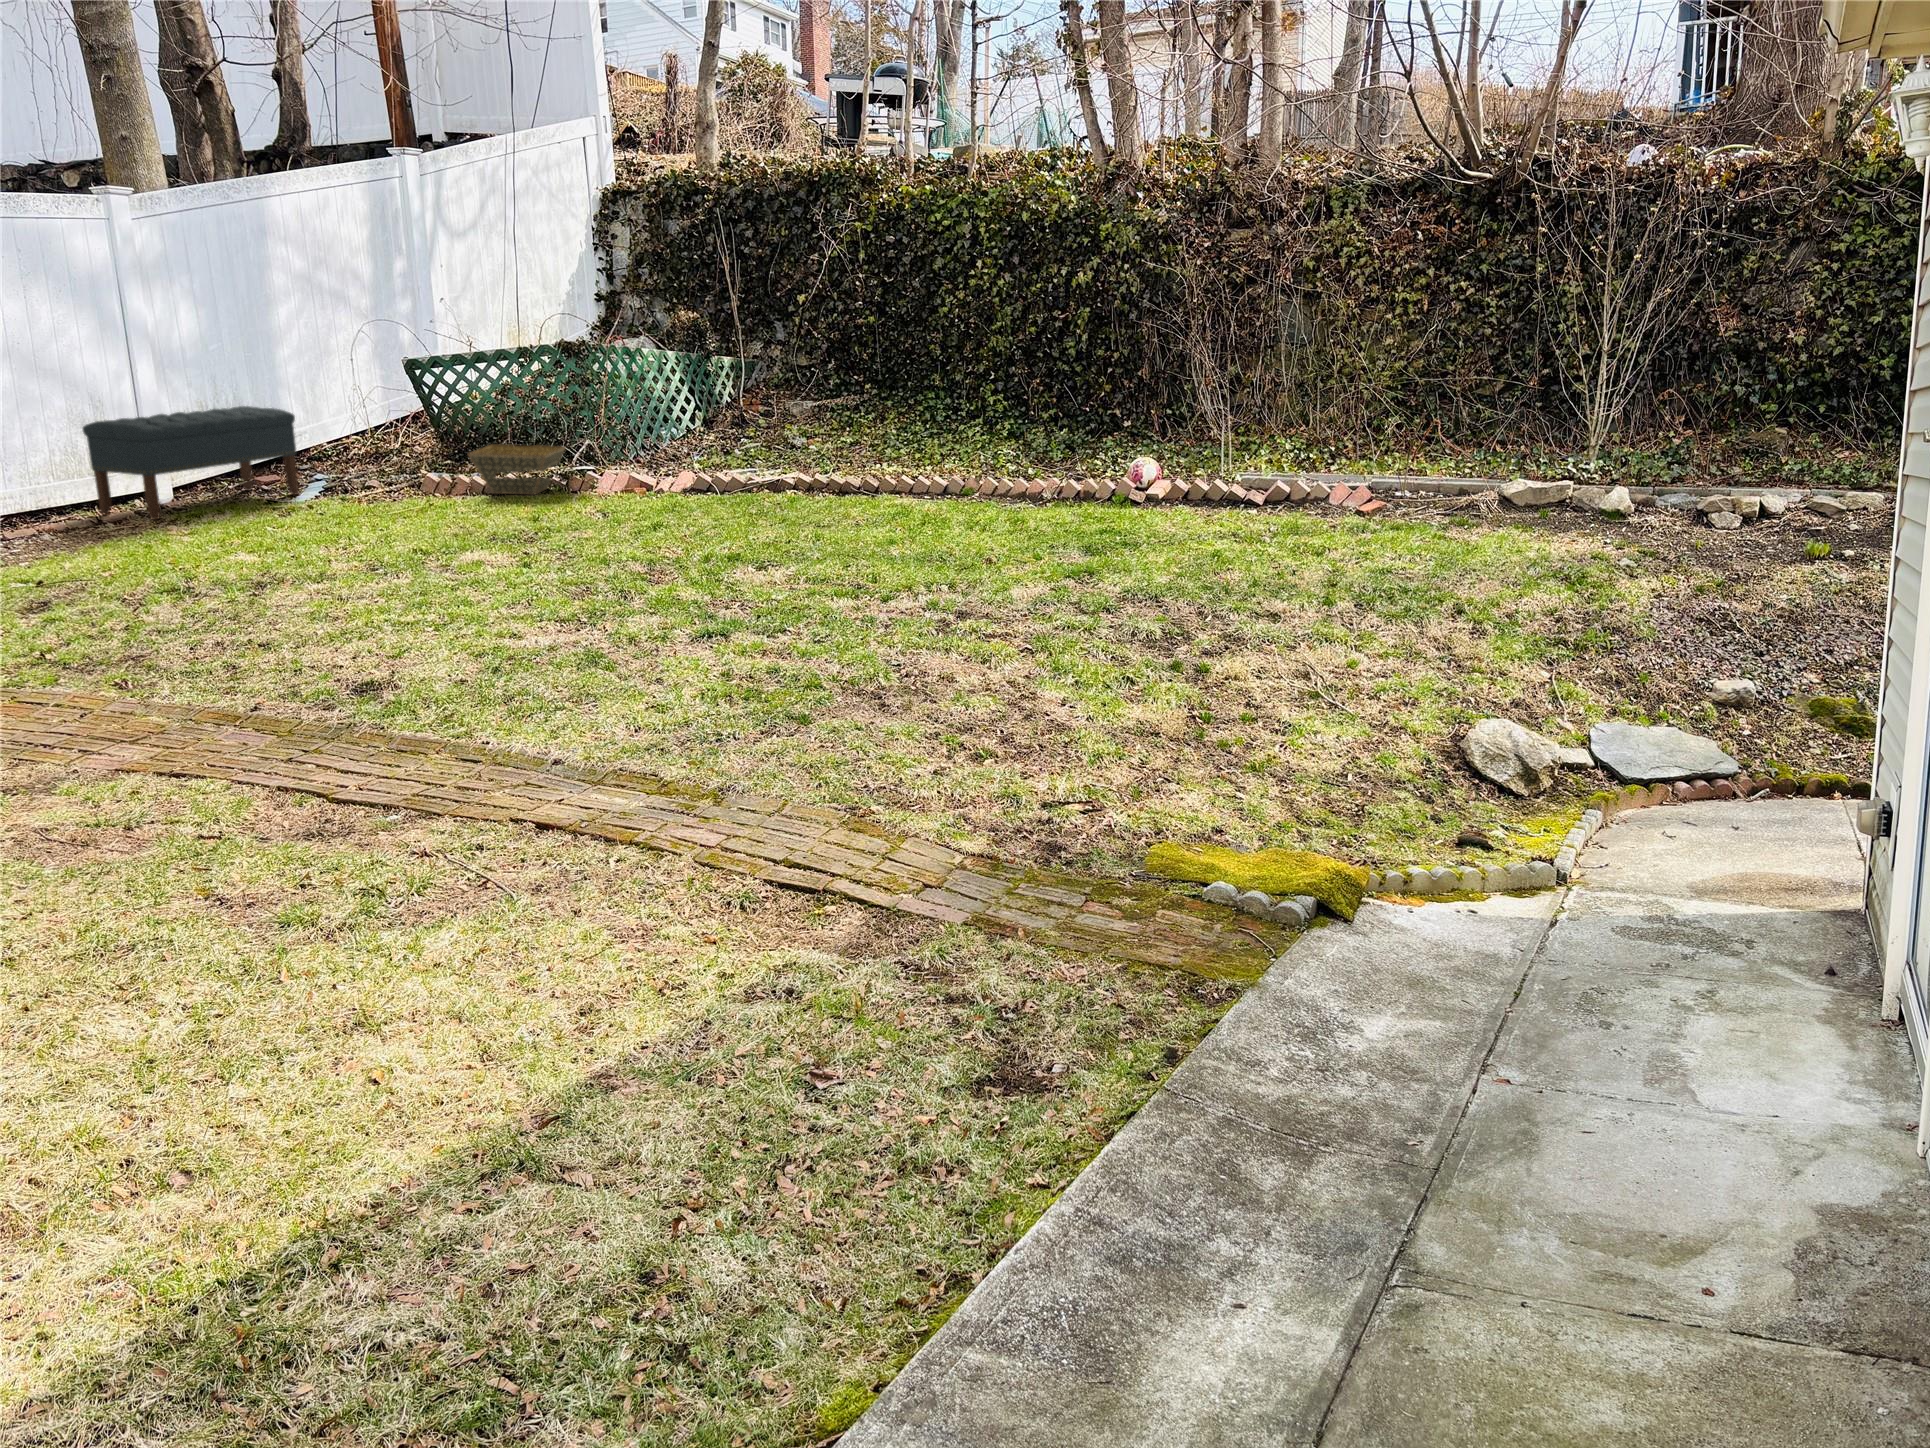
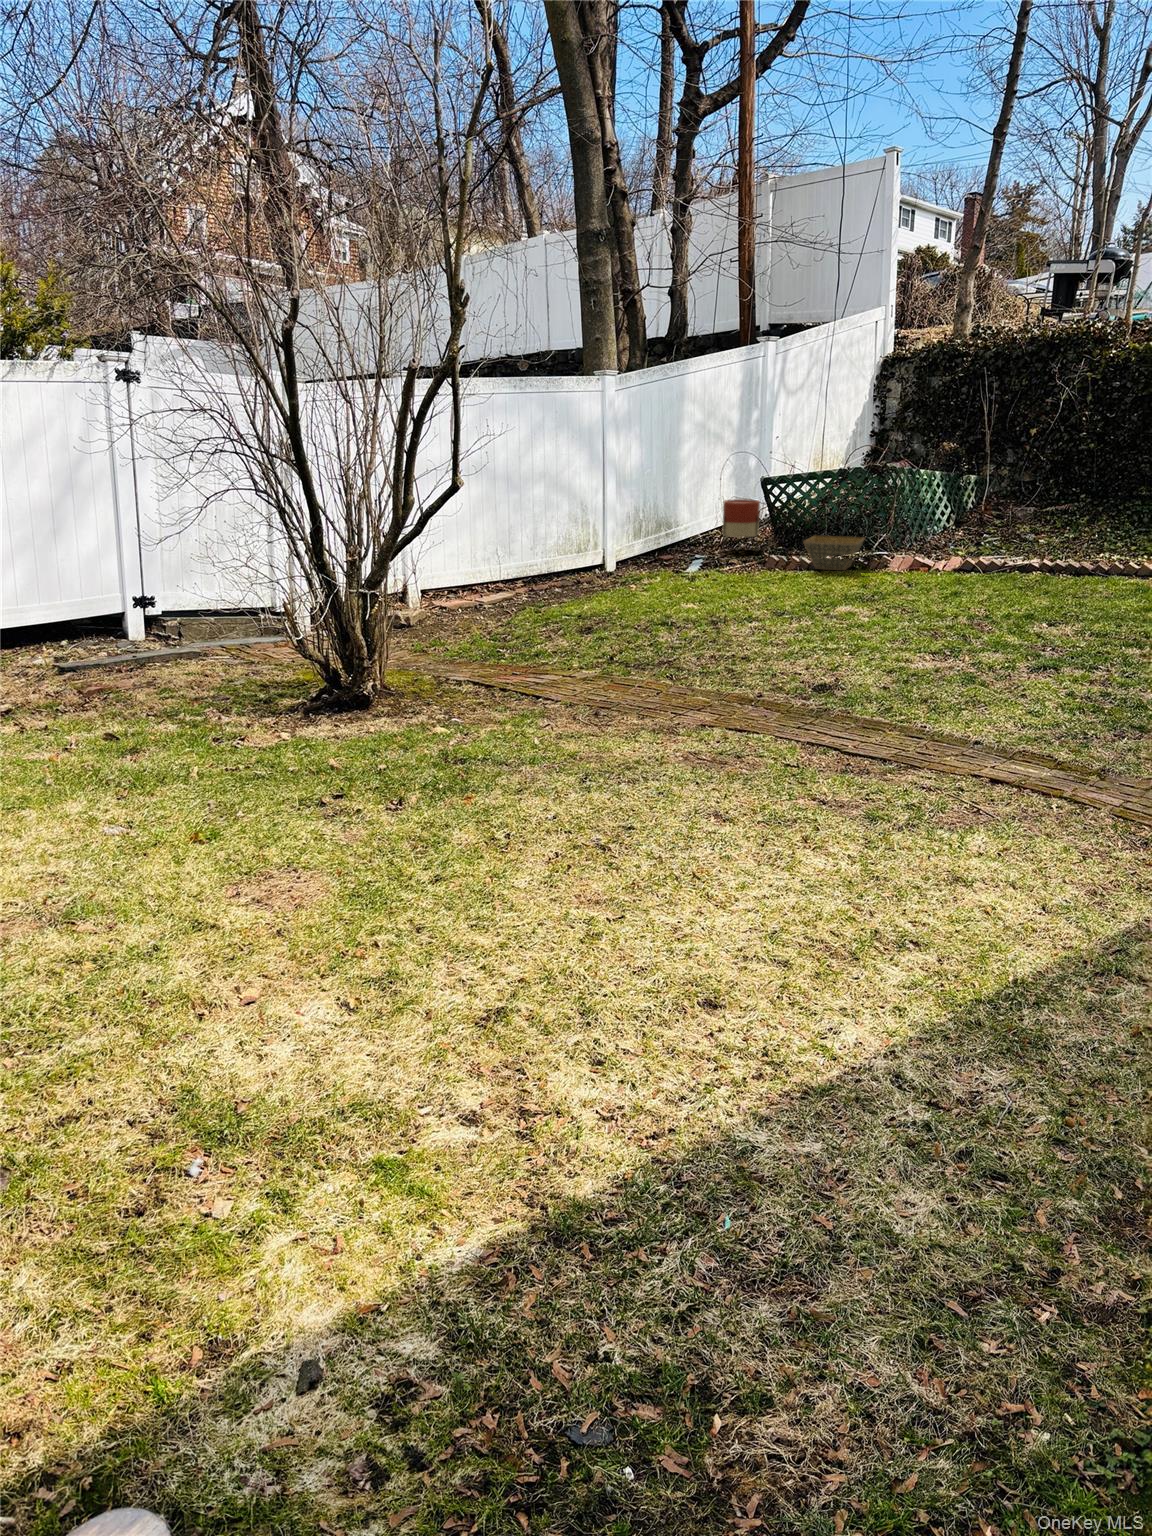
planter: none [362,391,423,469] -> present [723,499,760,538]
bench: present [83,406,299,520] -> none [579,509,694,580]

